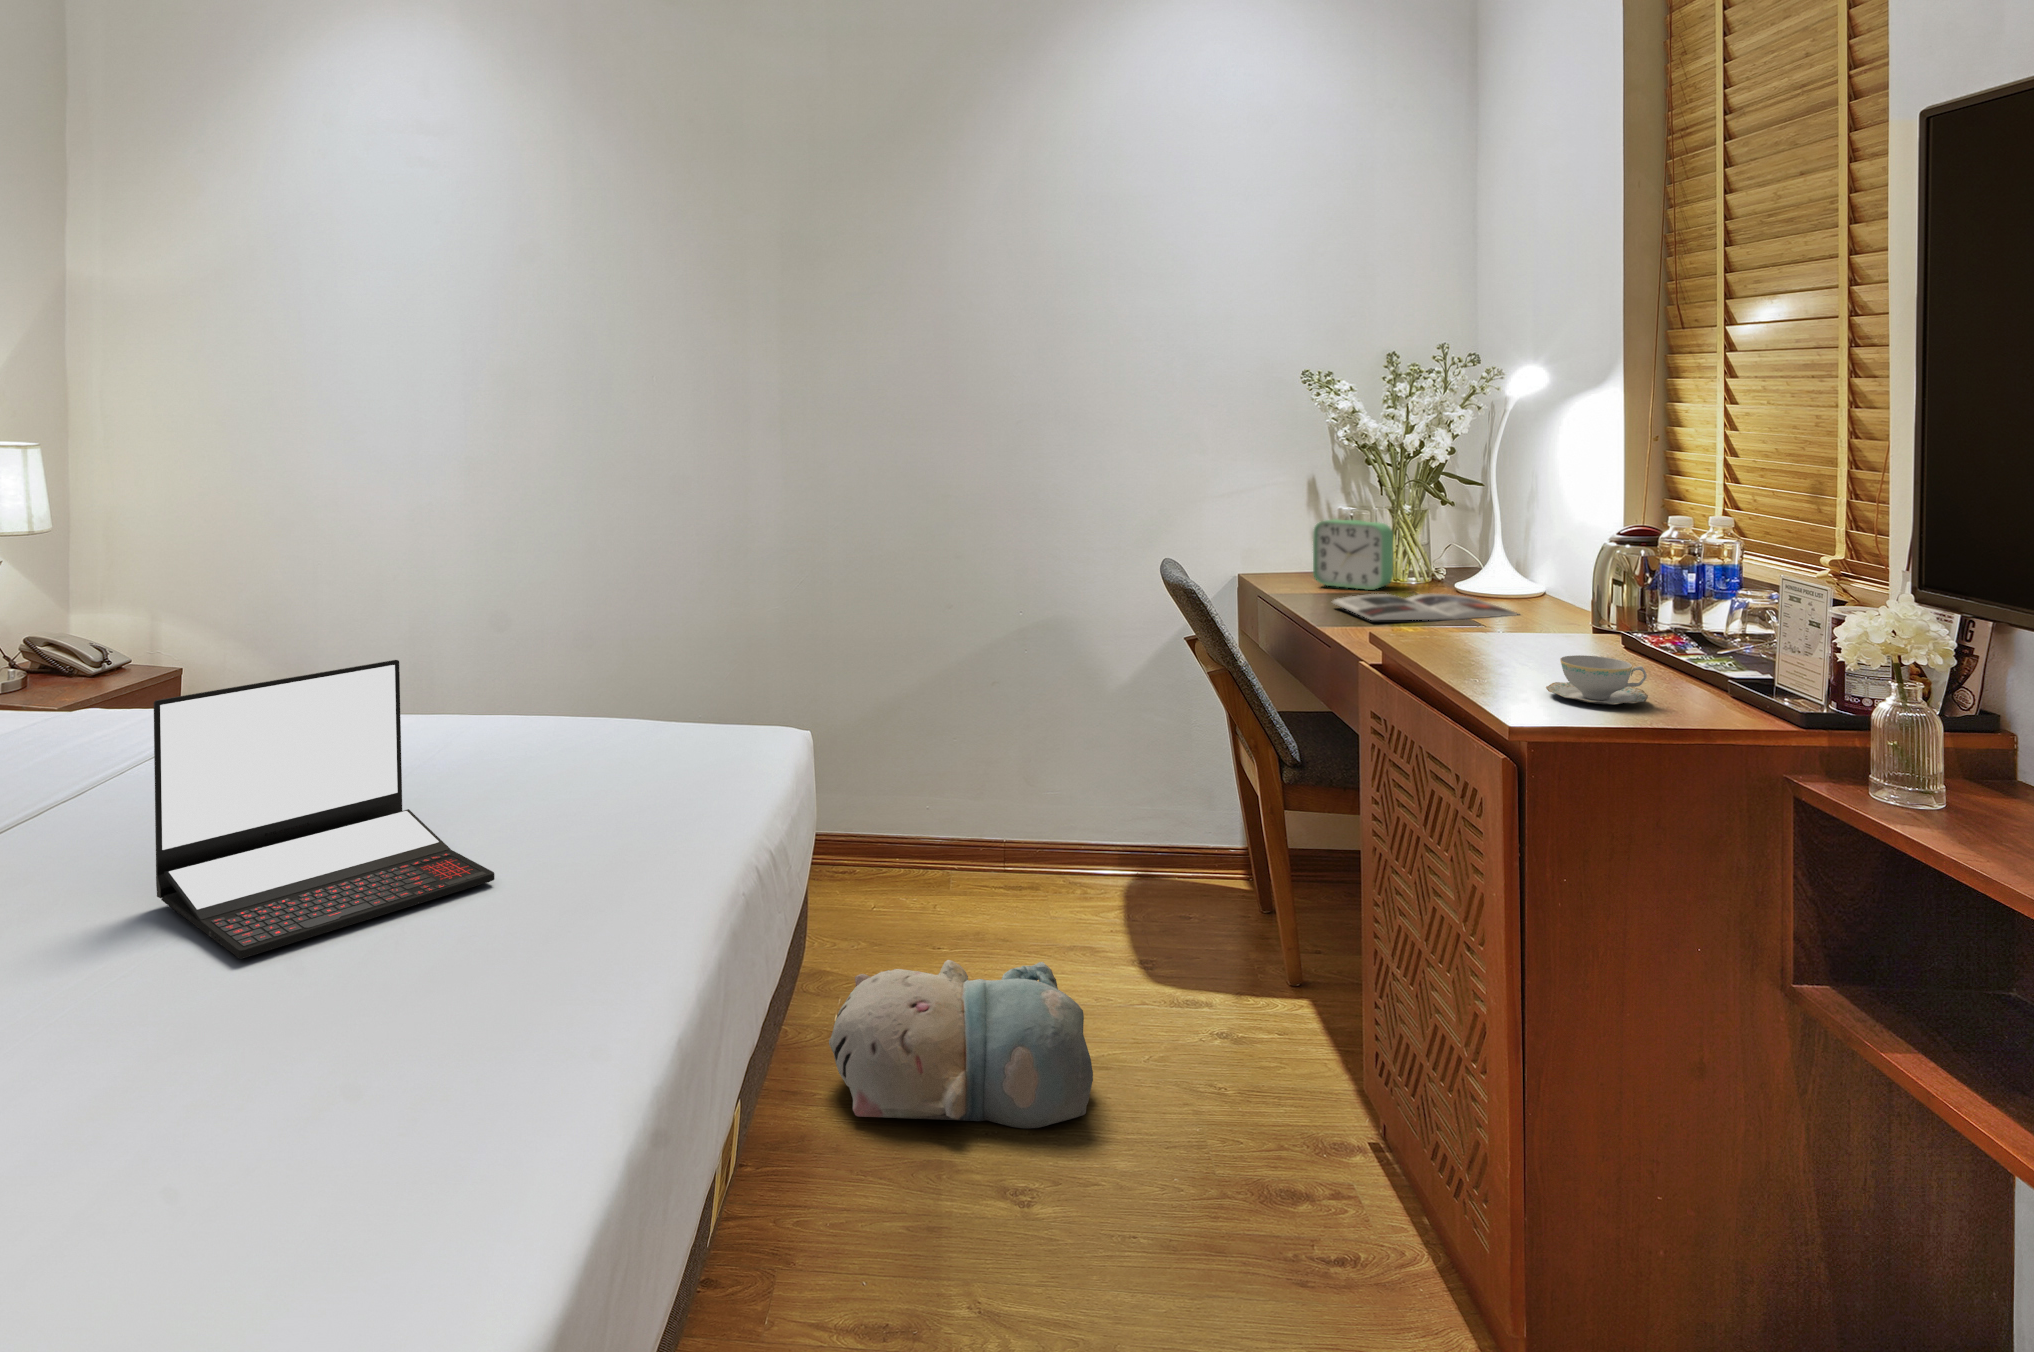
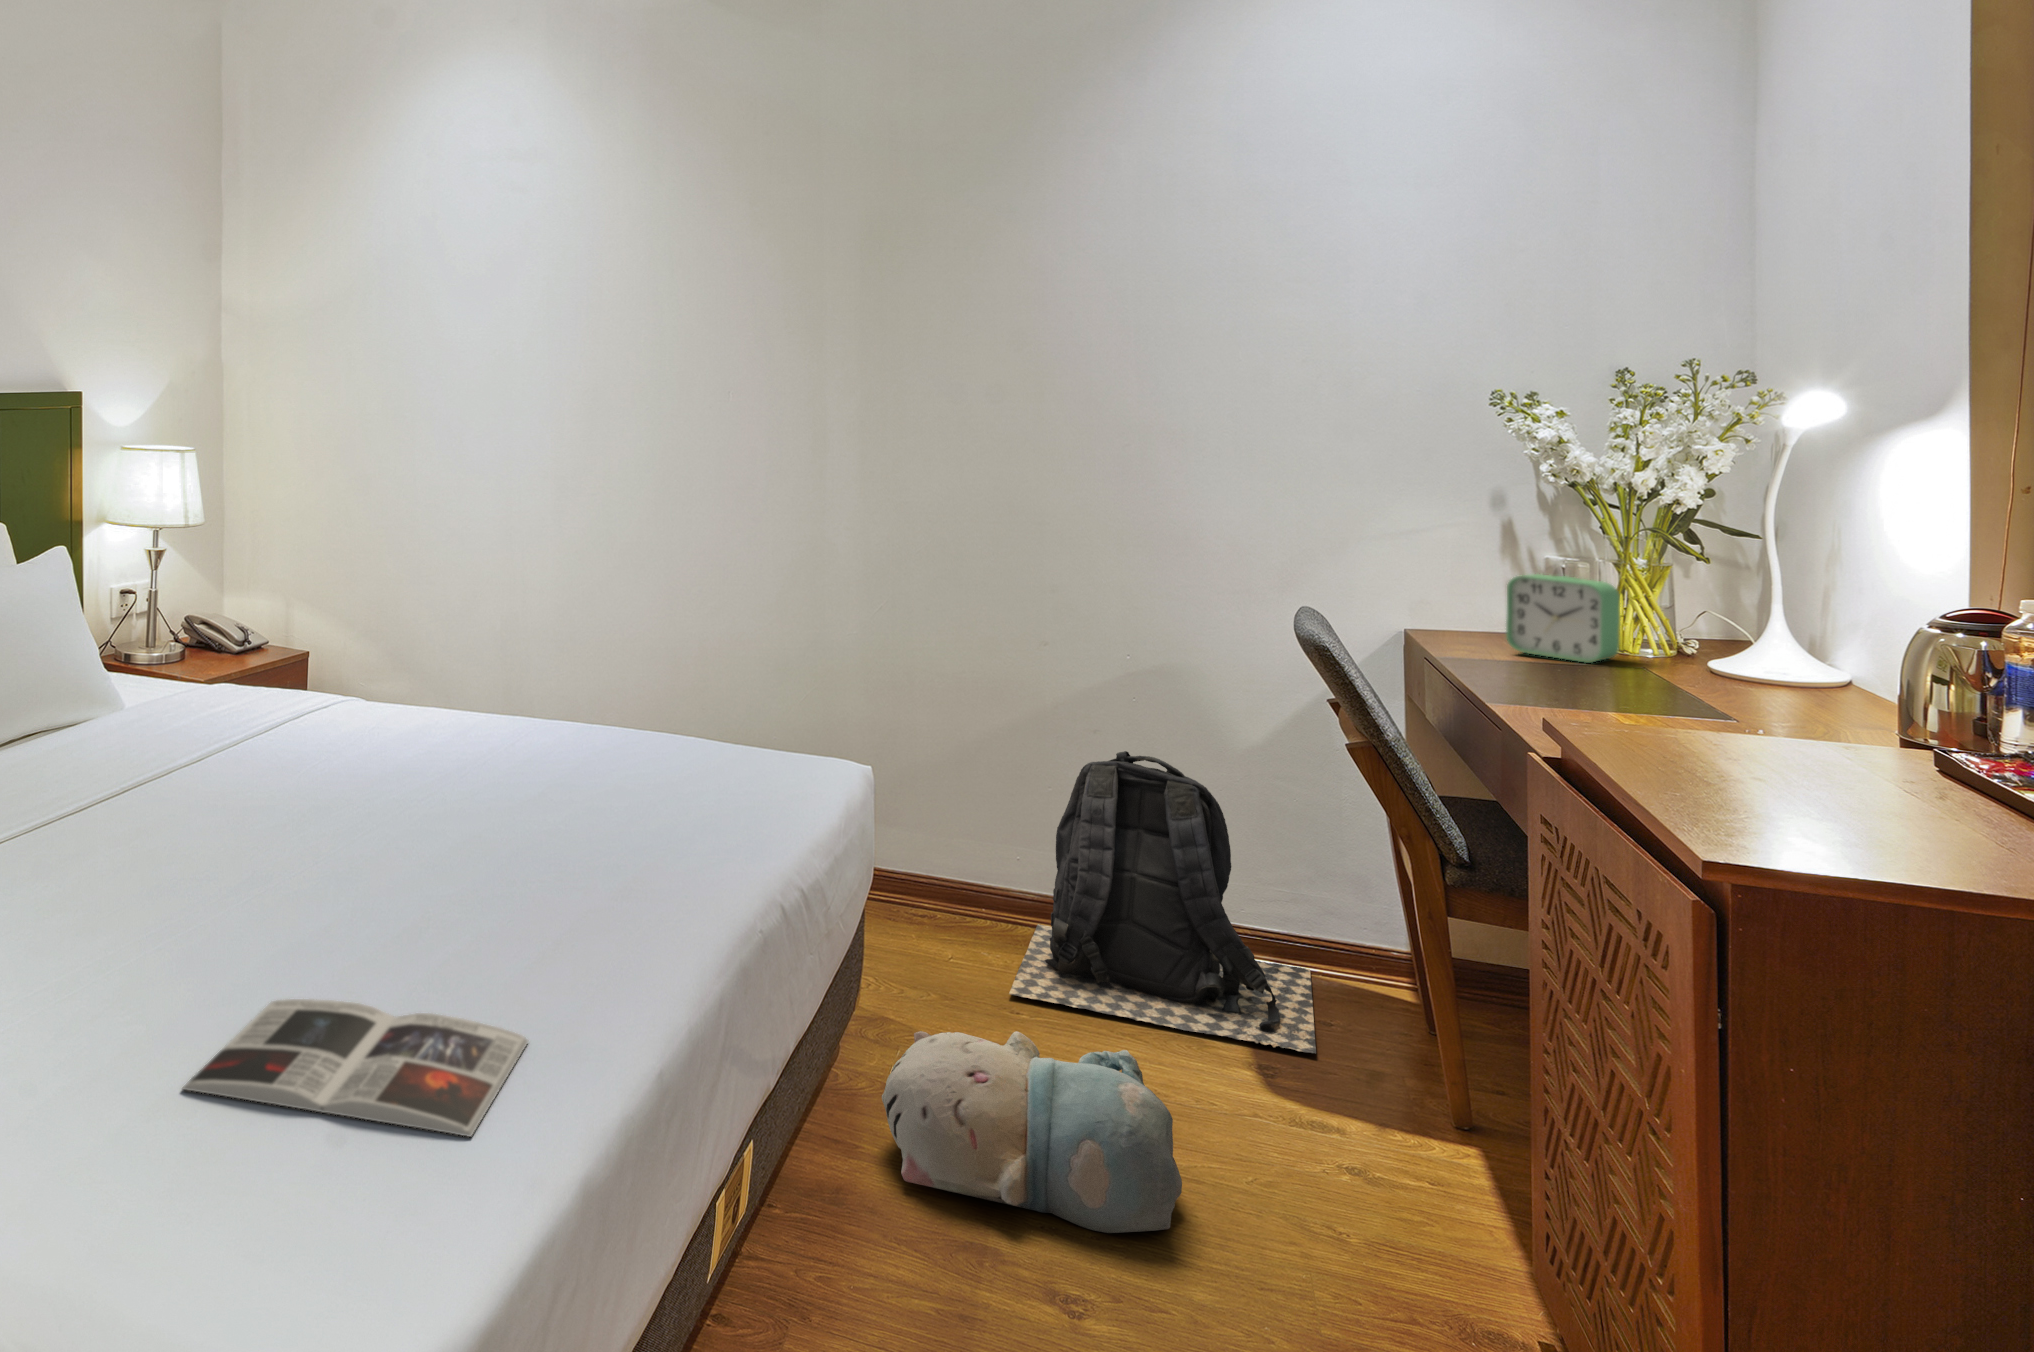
magazine: present [1332,594,1518,620] -> present [183,999,528,1137]
teacup: present [1546,655,1648,704] -> none [1764,776,1923,847]
laptop: present [154,660,494,958] -> none [234,668,523,932]
backpack: none [921,697,1177,944] -> present [1009,751,1316,1054]

